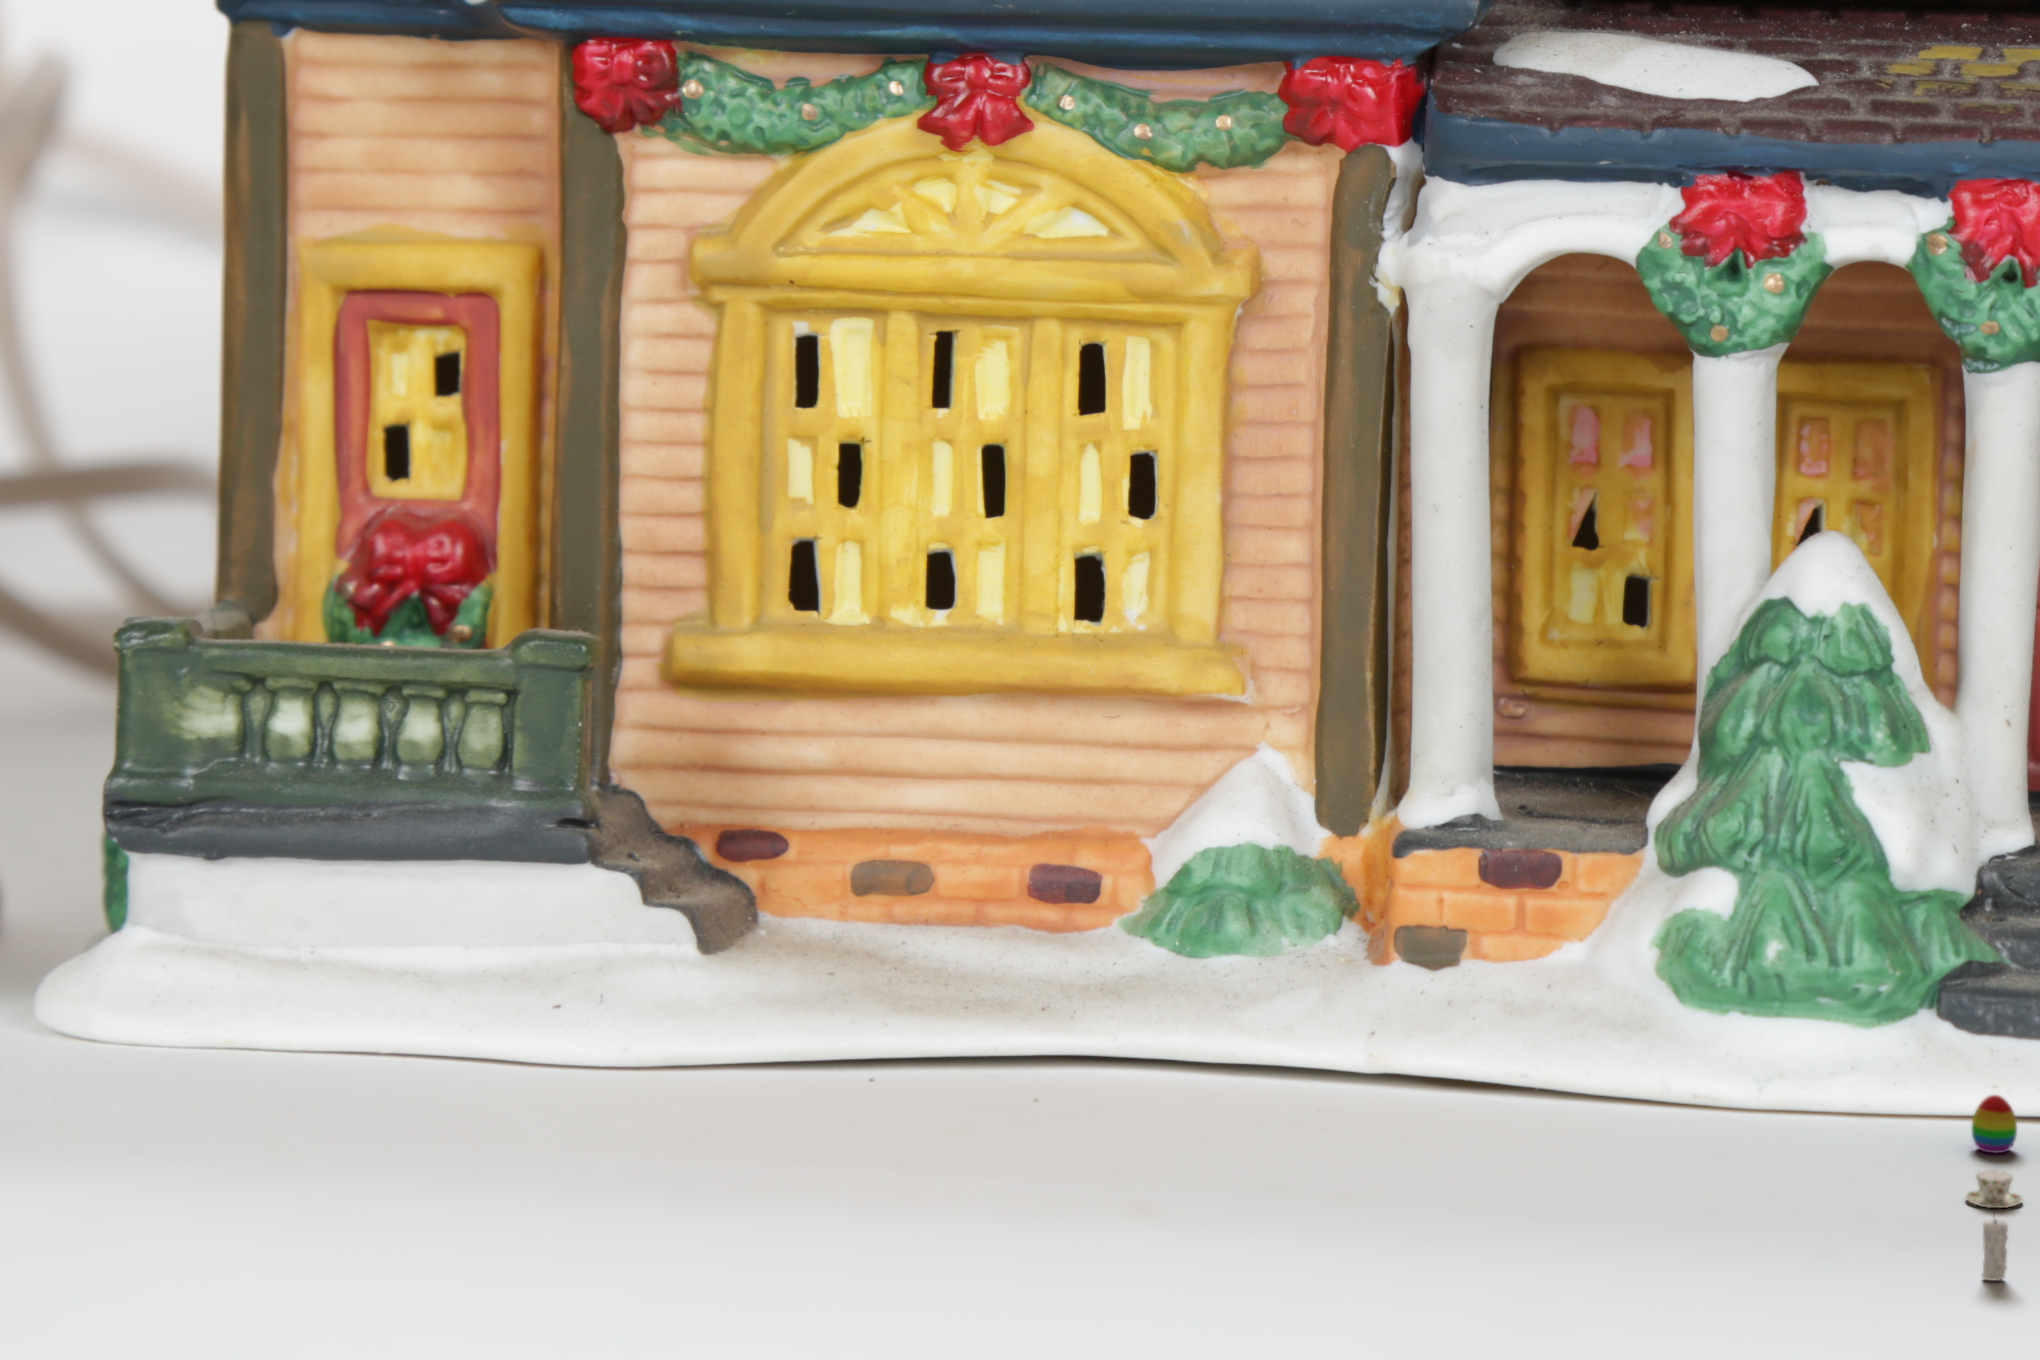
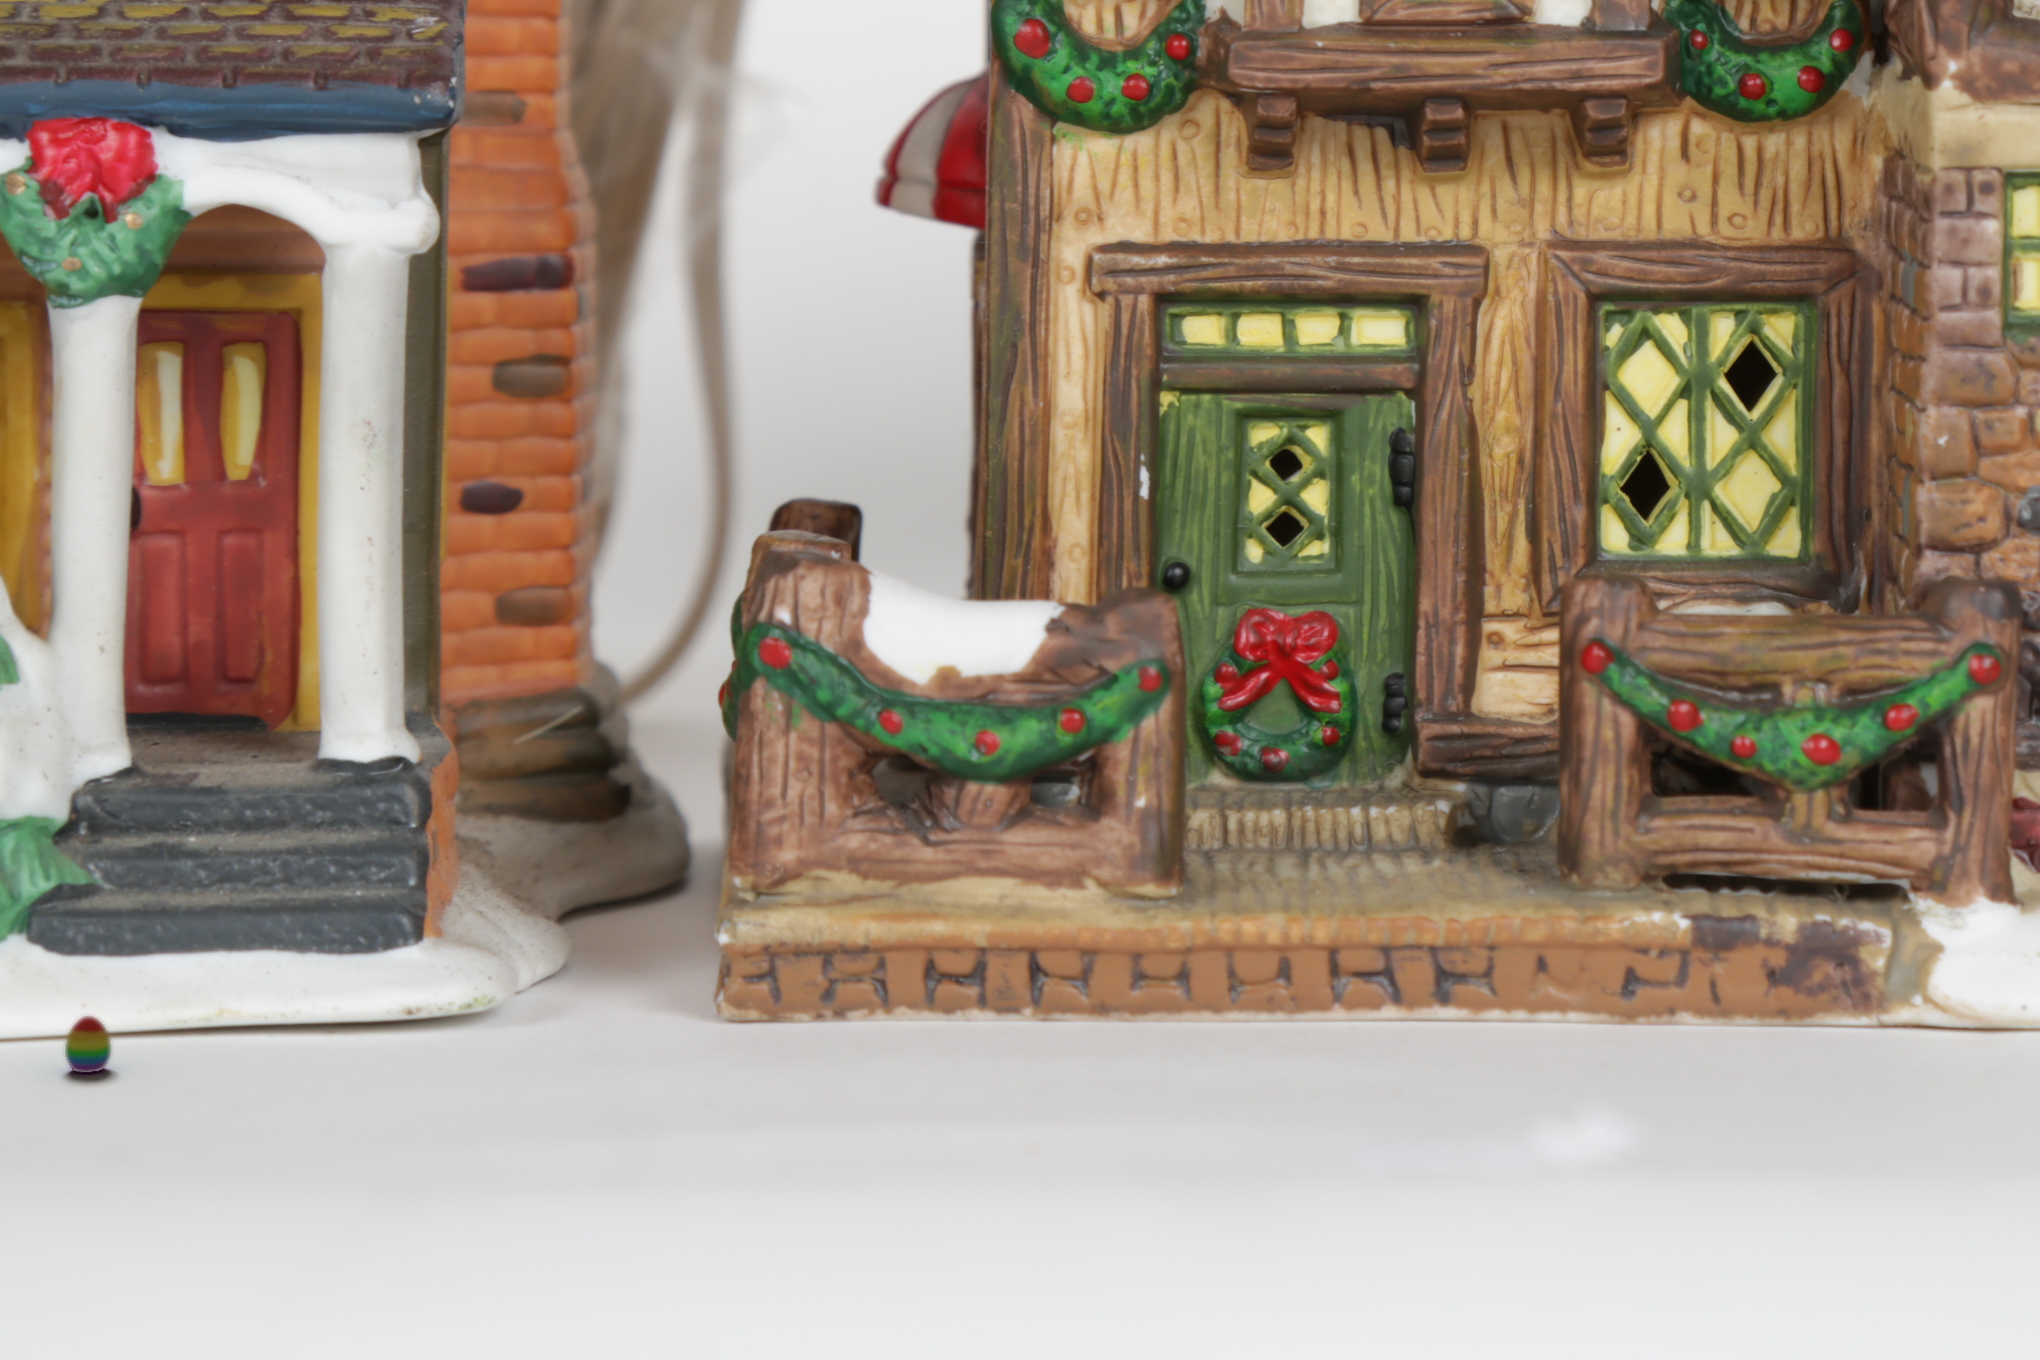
teacup: present [1965,1170,2022,1208] -> none [51,1086,110,1122]
candle: present [1982,1218,2008,1280] -> none [56,1116,82,1187]

